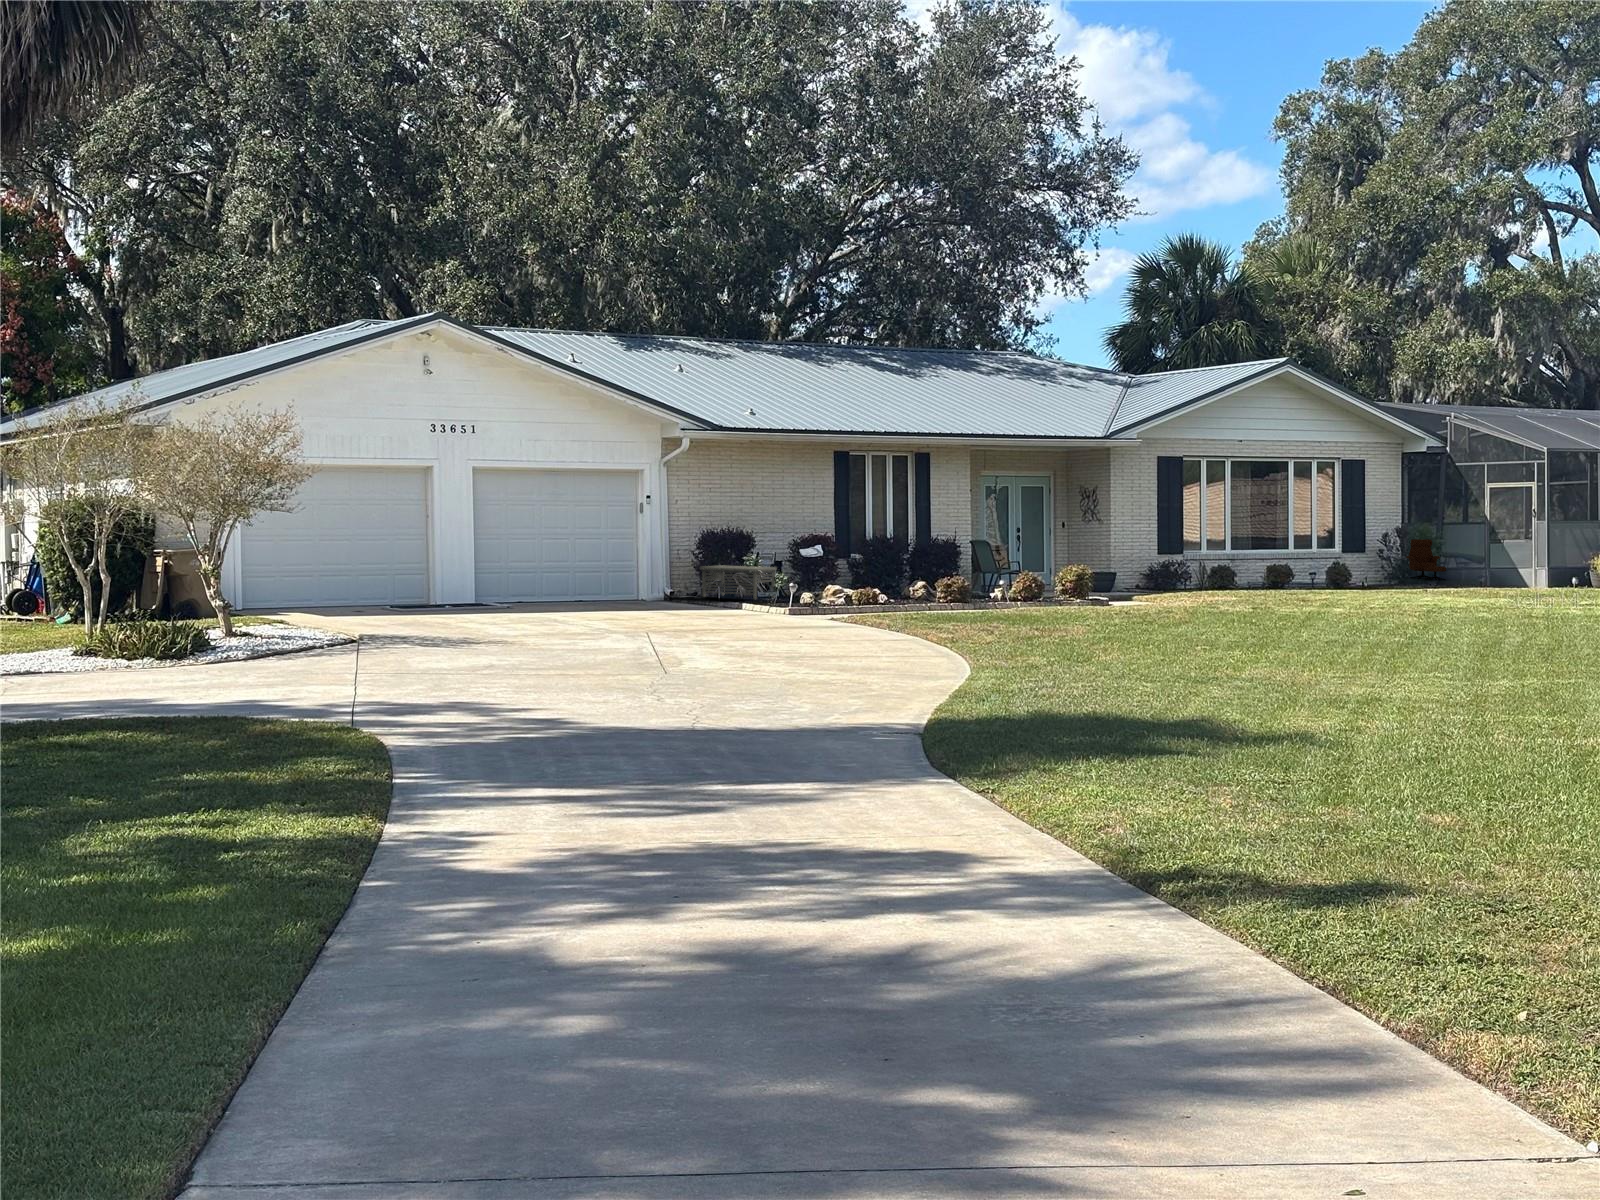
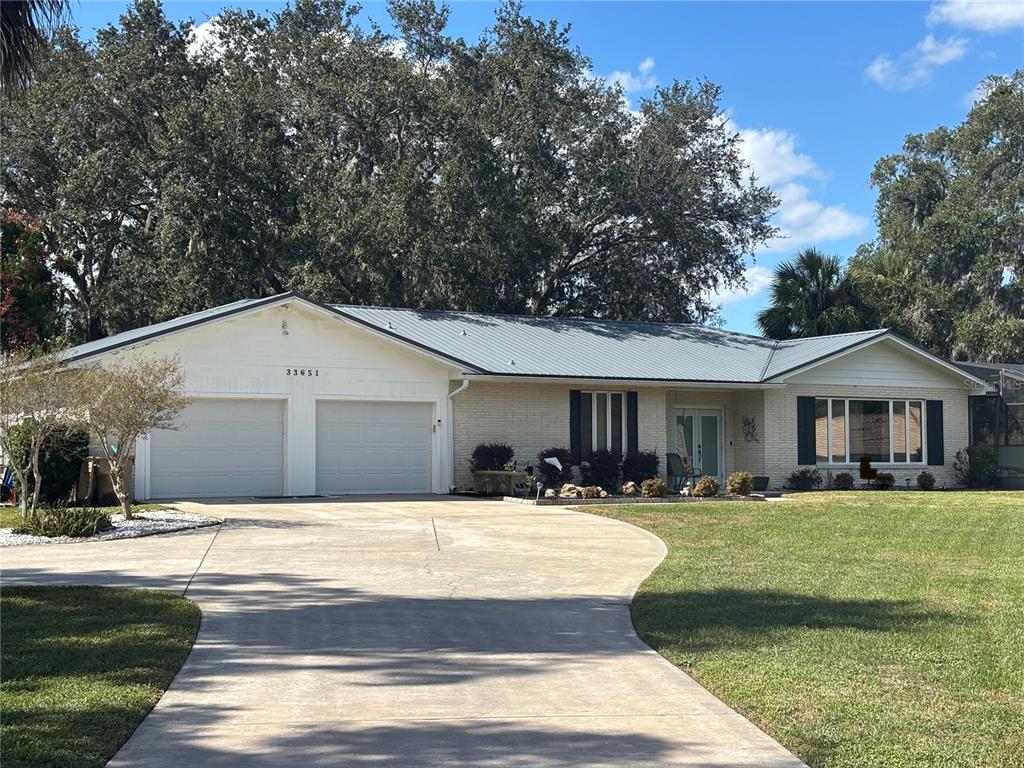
lounge chair: present [1406,539,1446,580] -> present [859,457,891,486]

